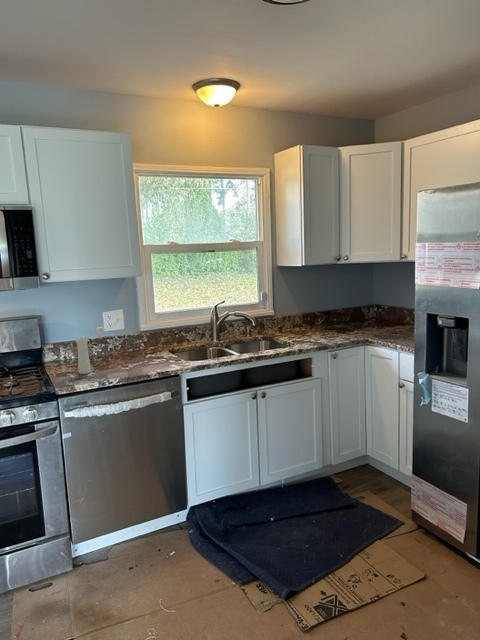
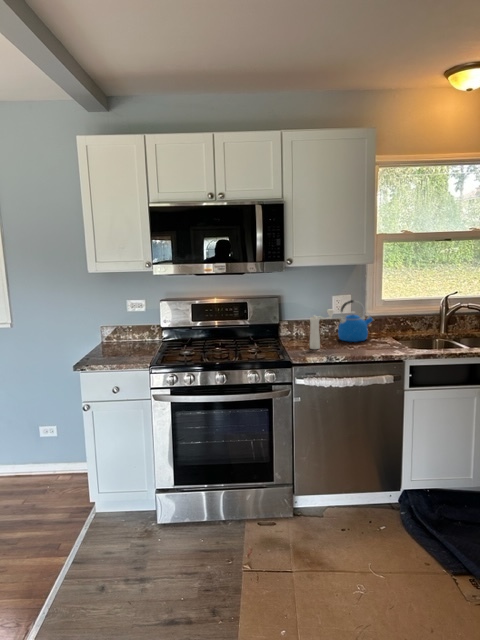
kettle: none [111,315,148,360] -> present [338,300,373,342]

